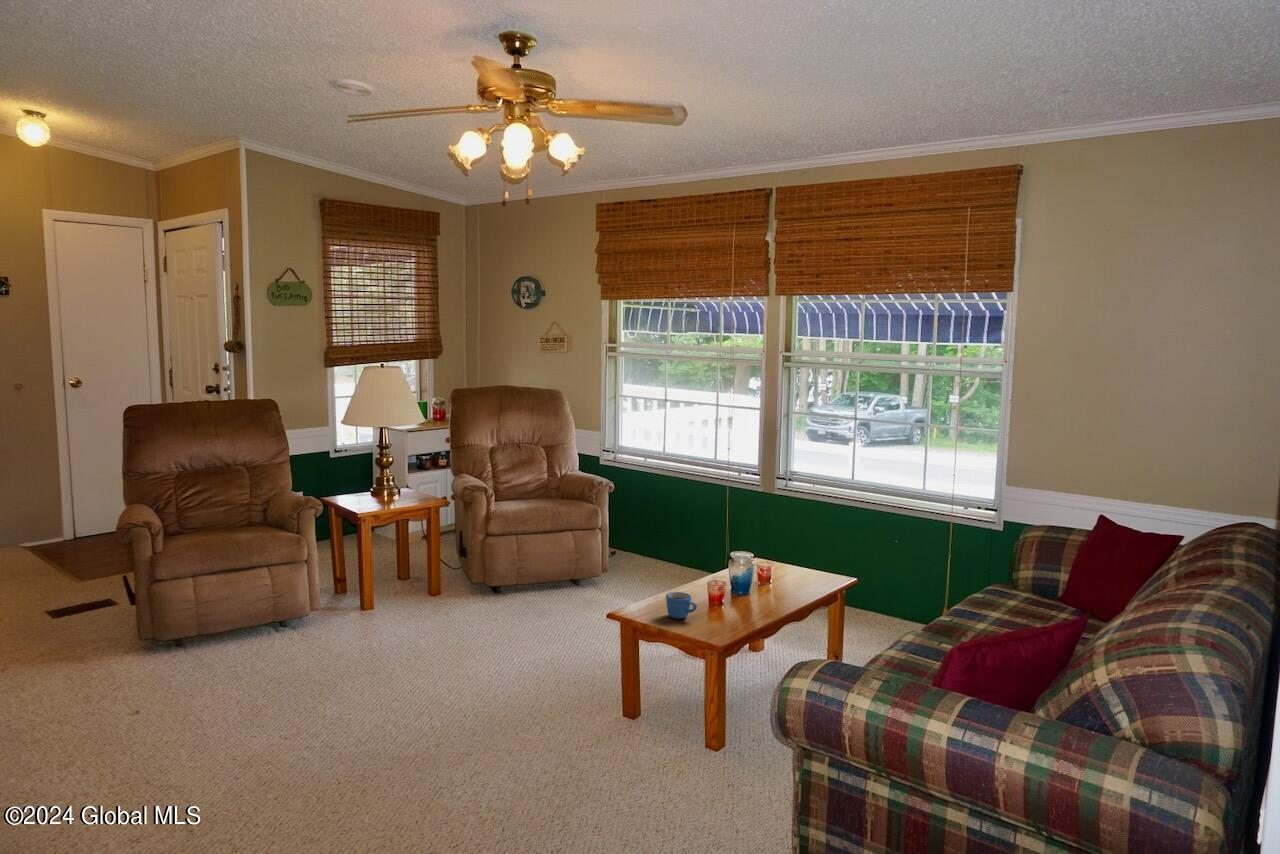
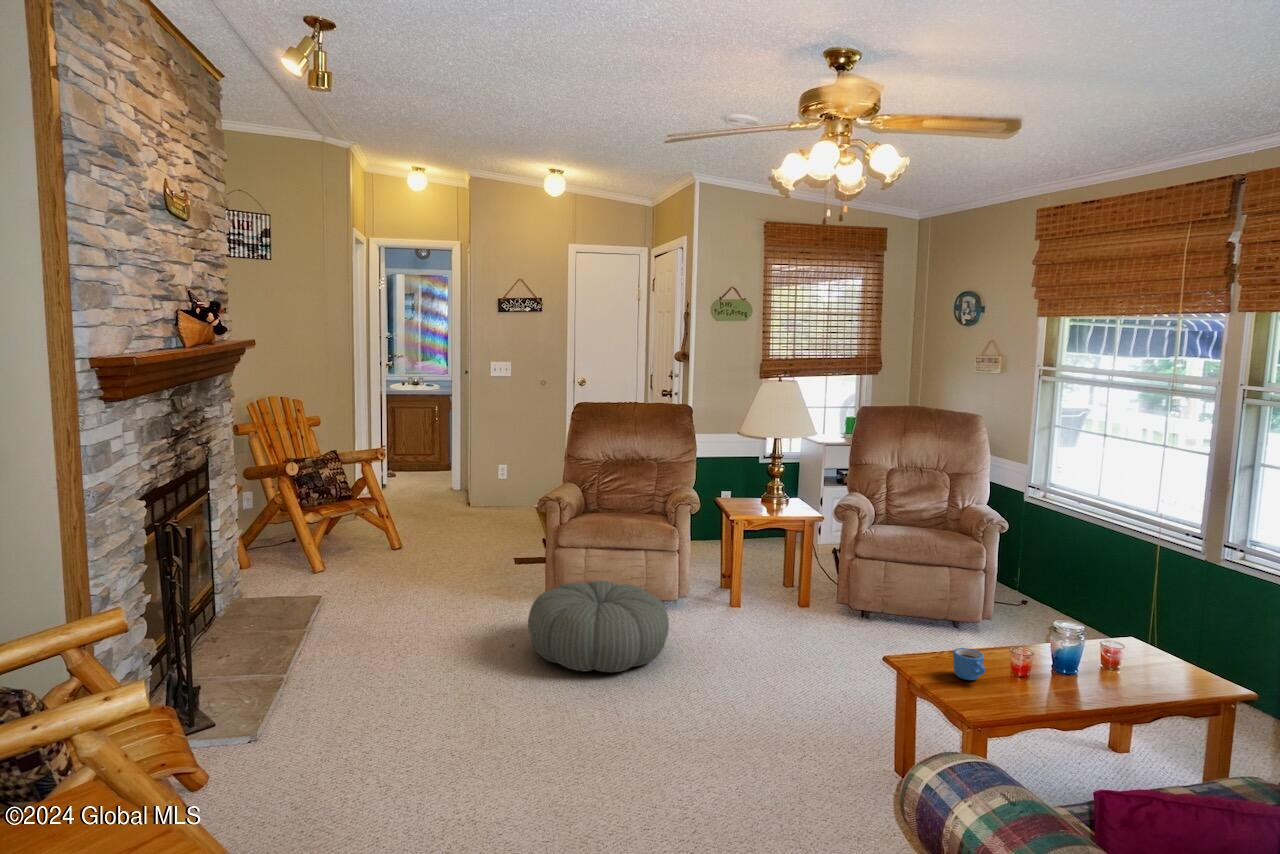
pouf: none [164,608,344,718] -> present [528,581,669,672]

